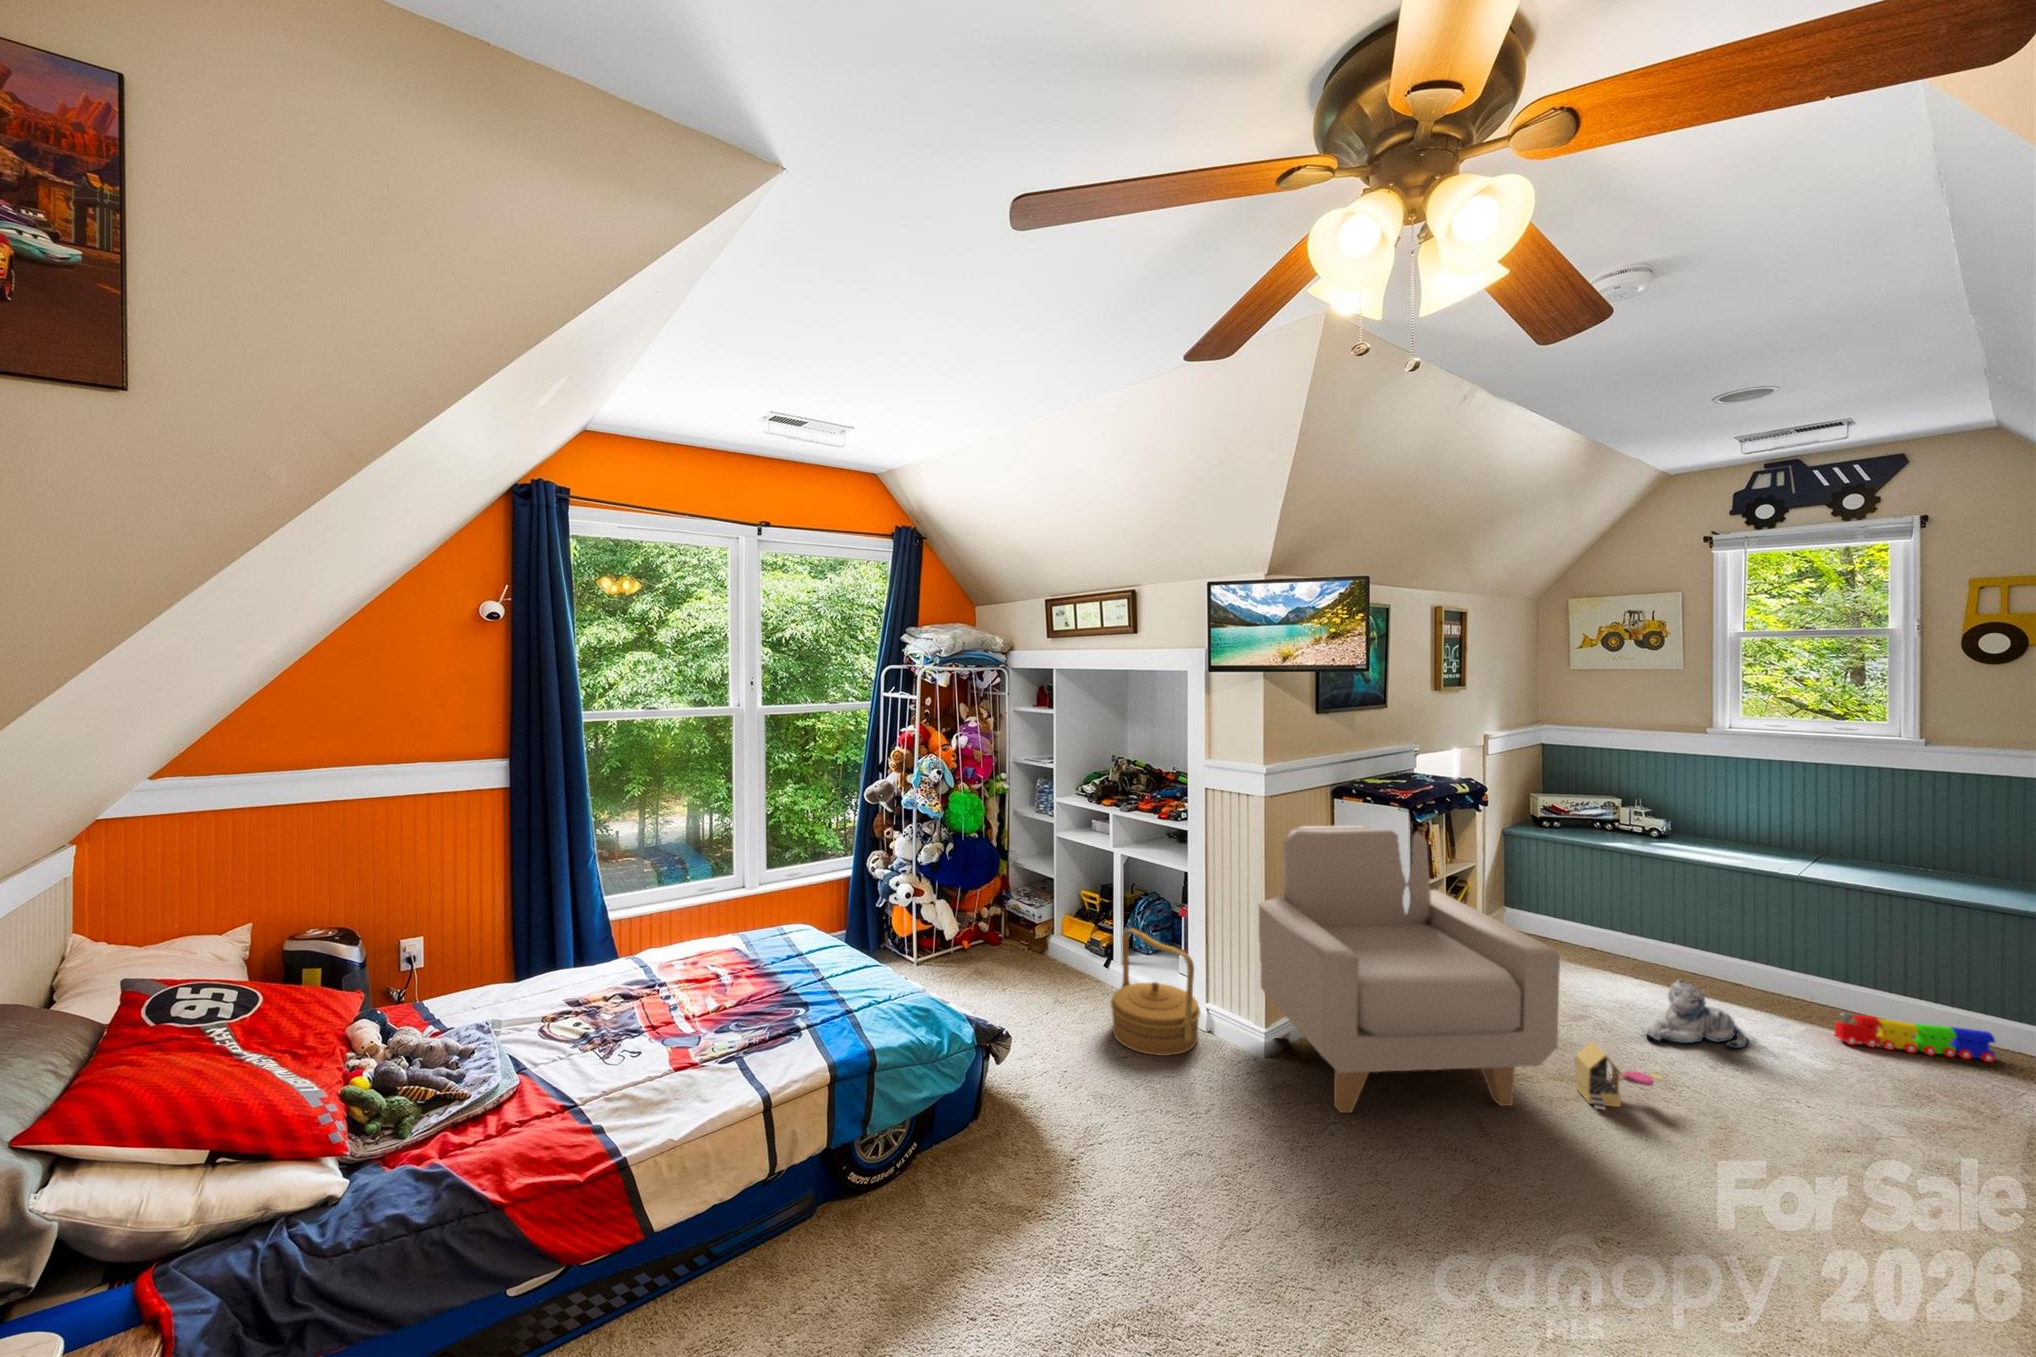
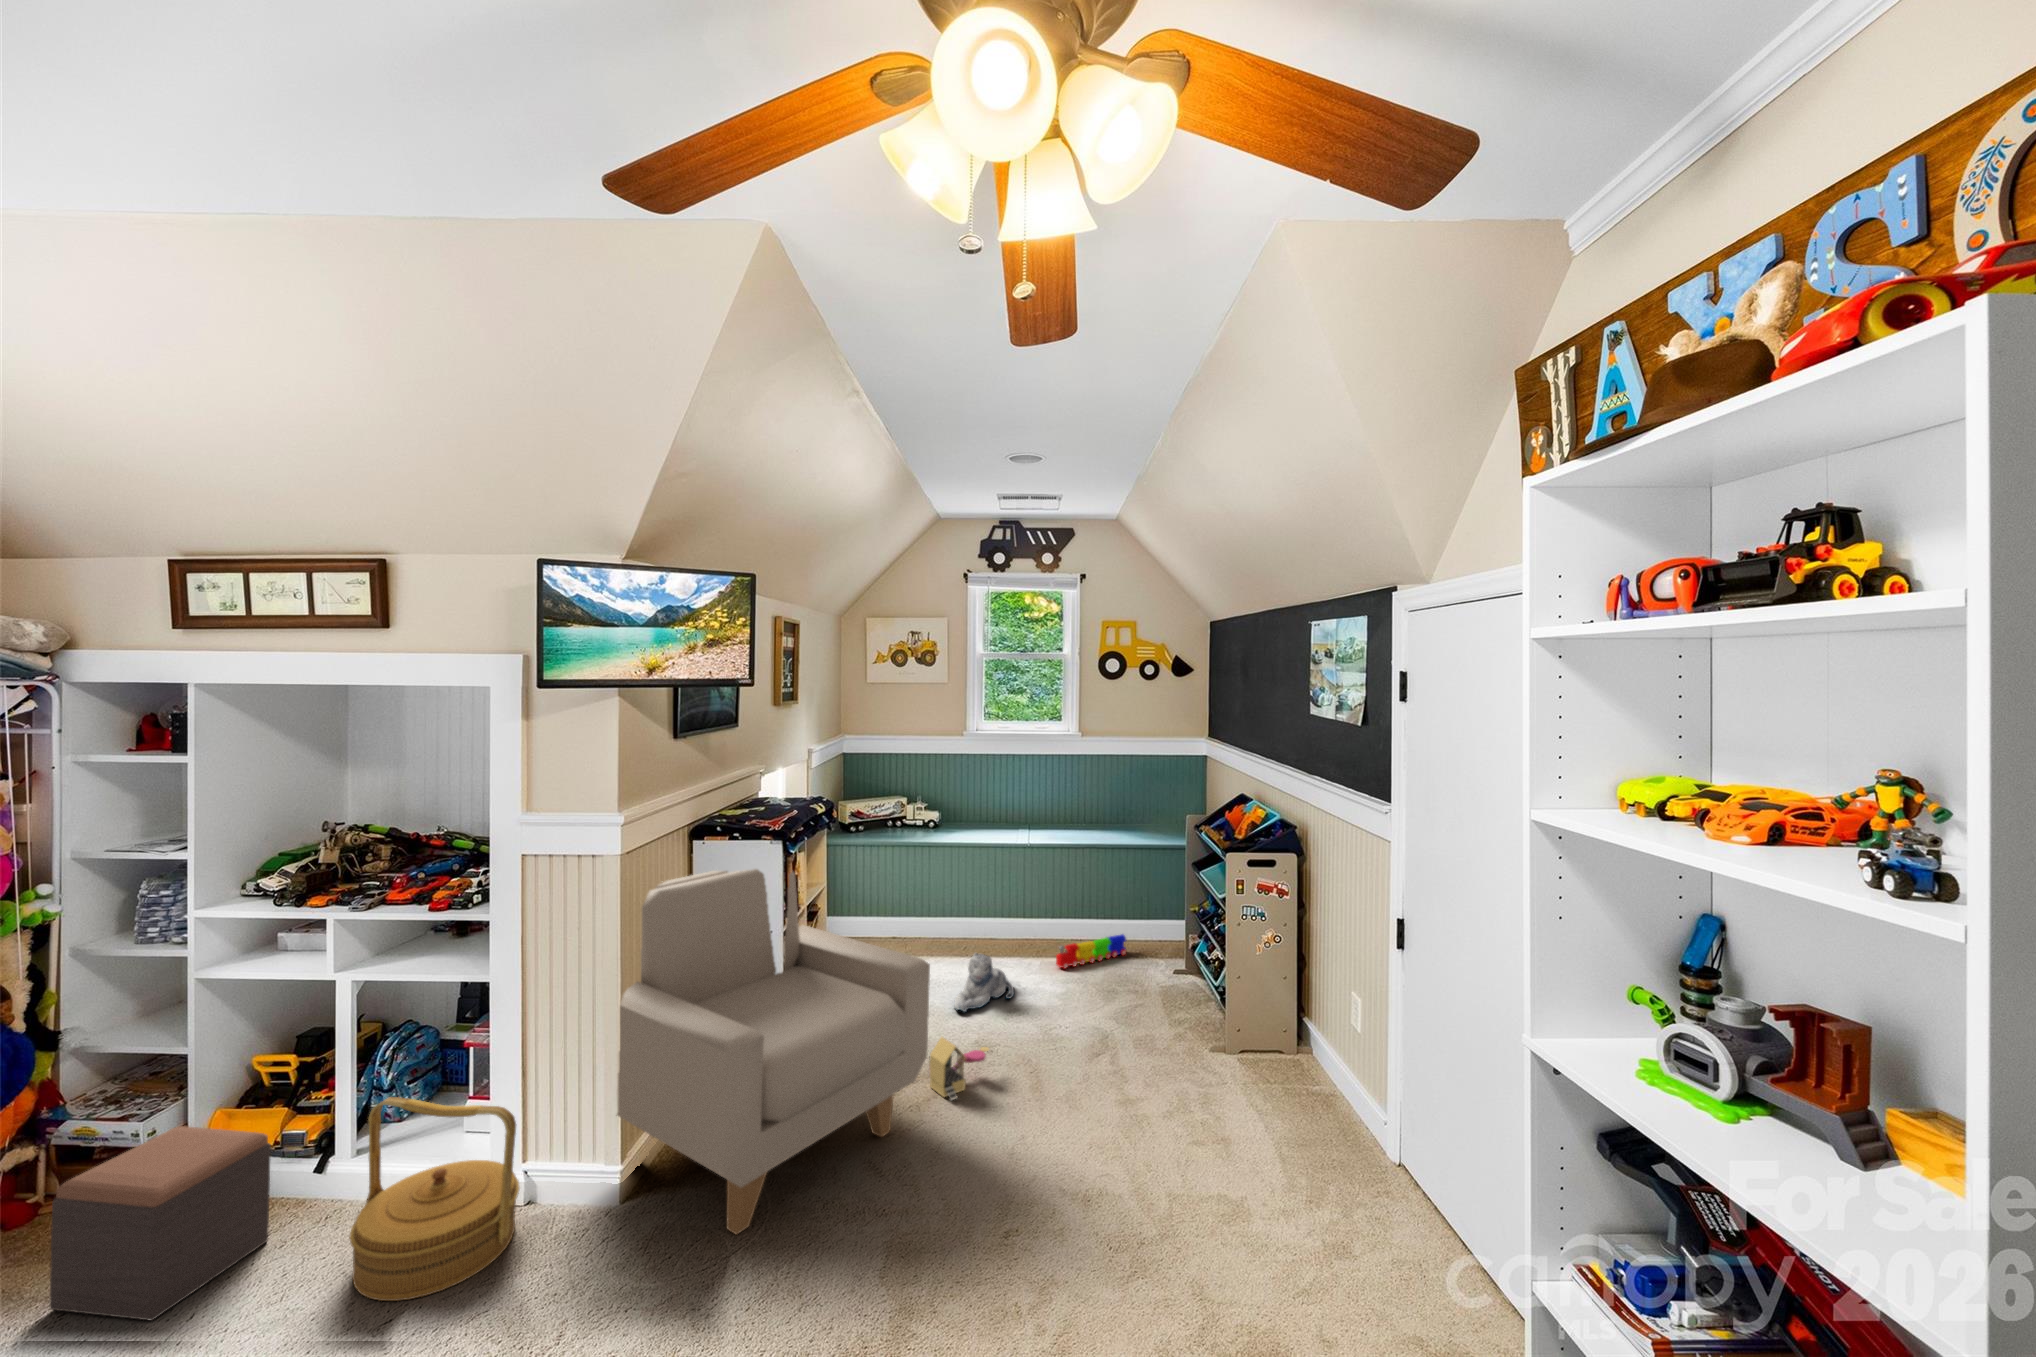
footstool: none [1001,914,1082,1007] -> present [50,1126,271,1321]

